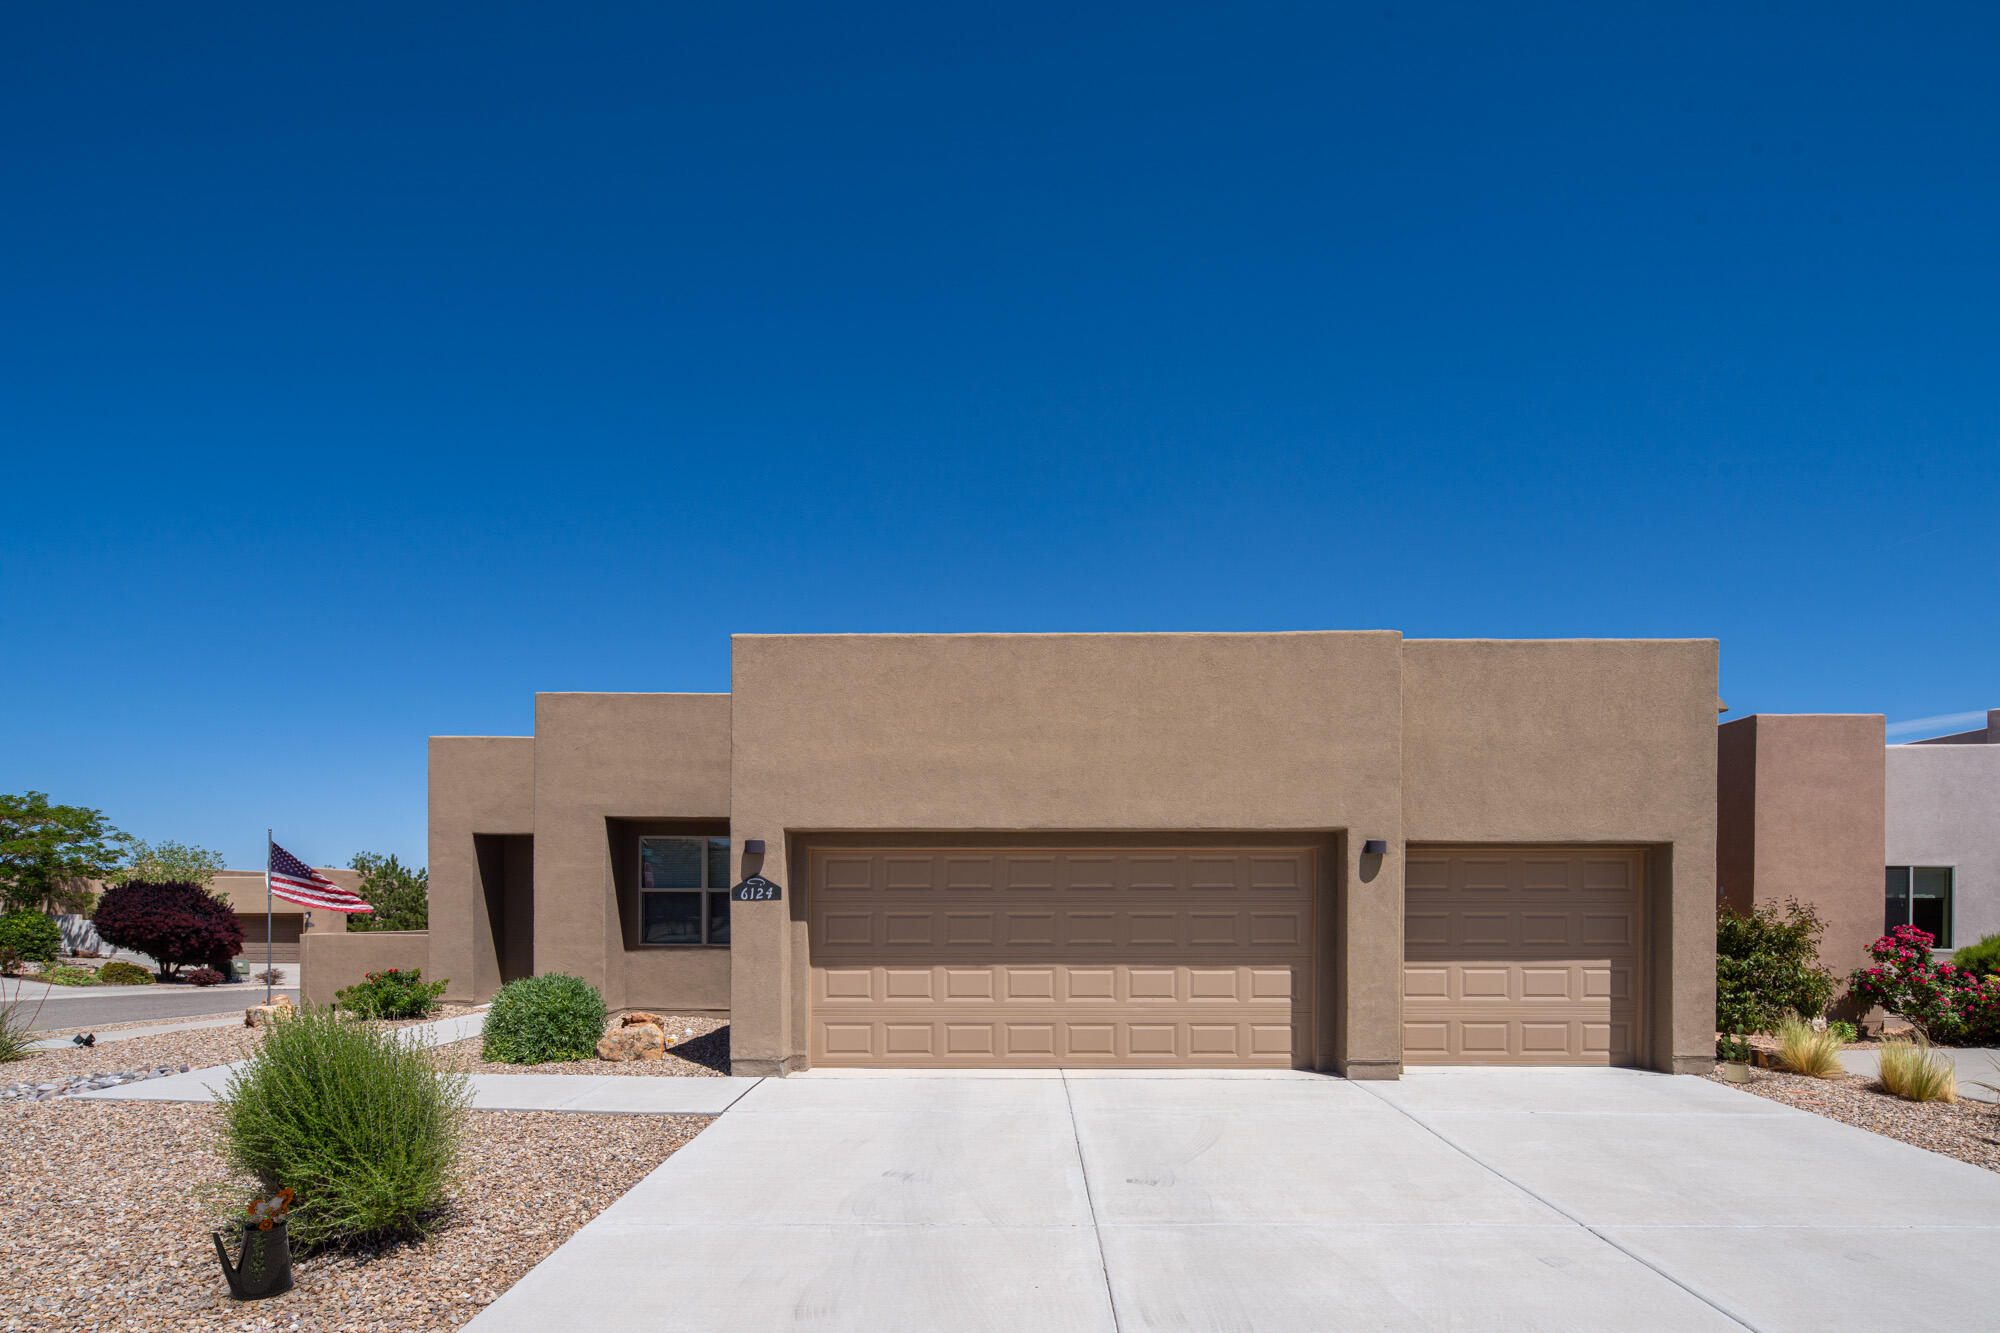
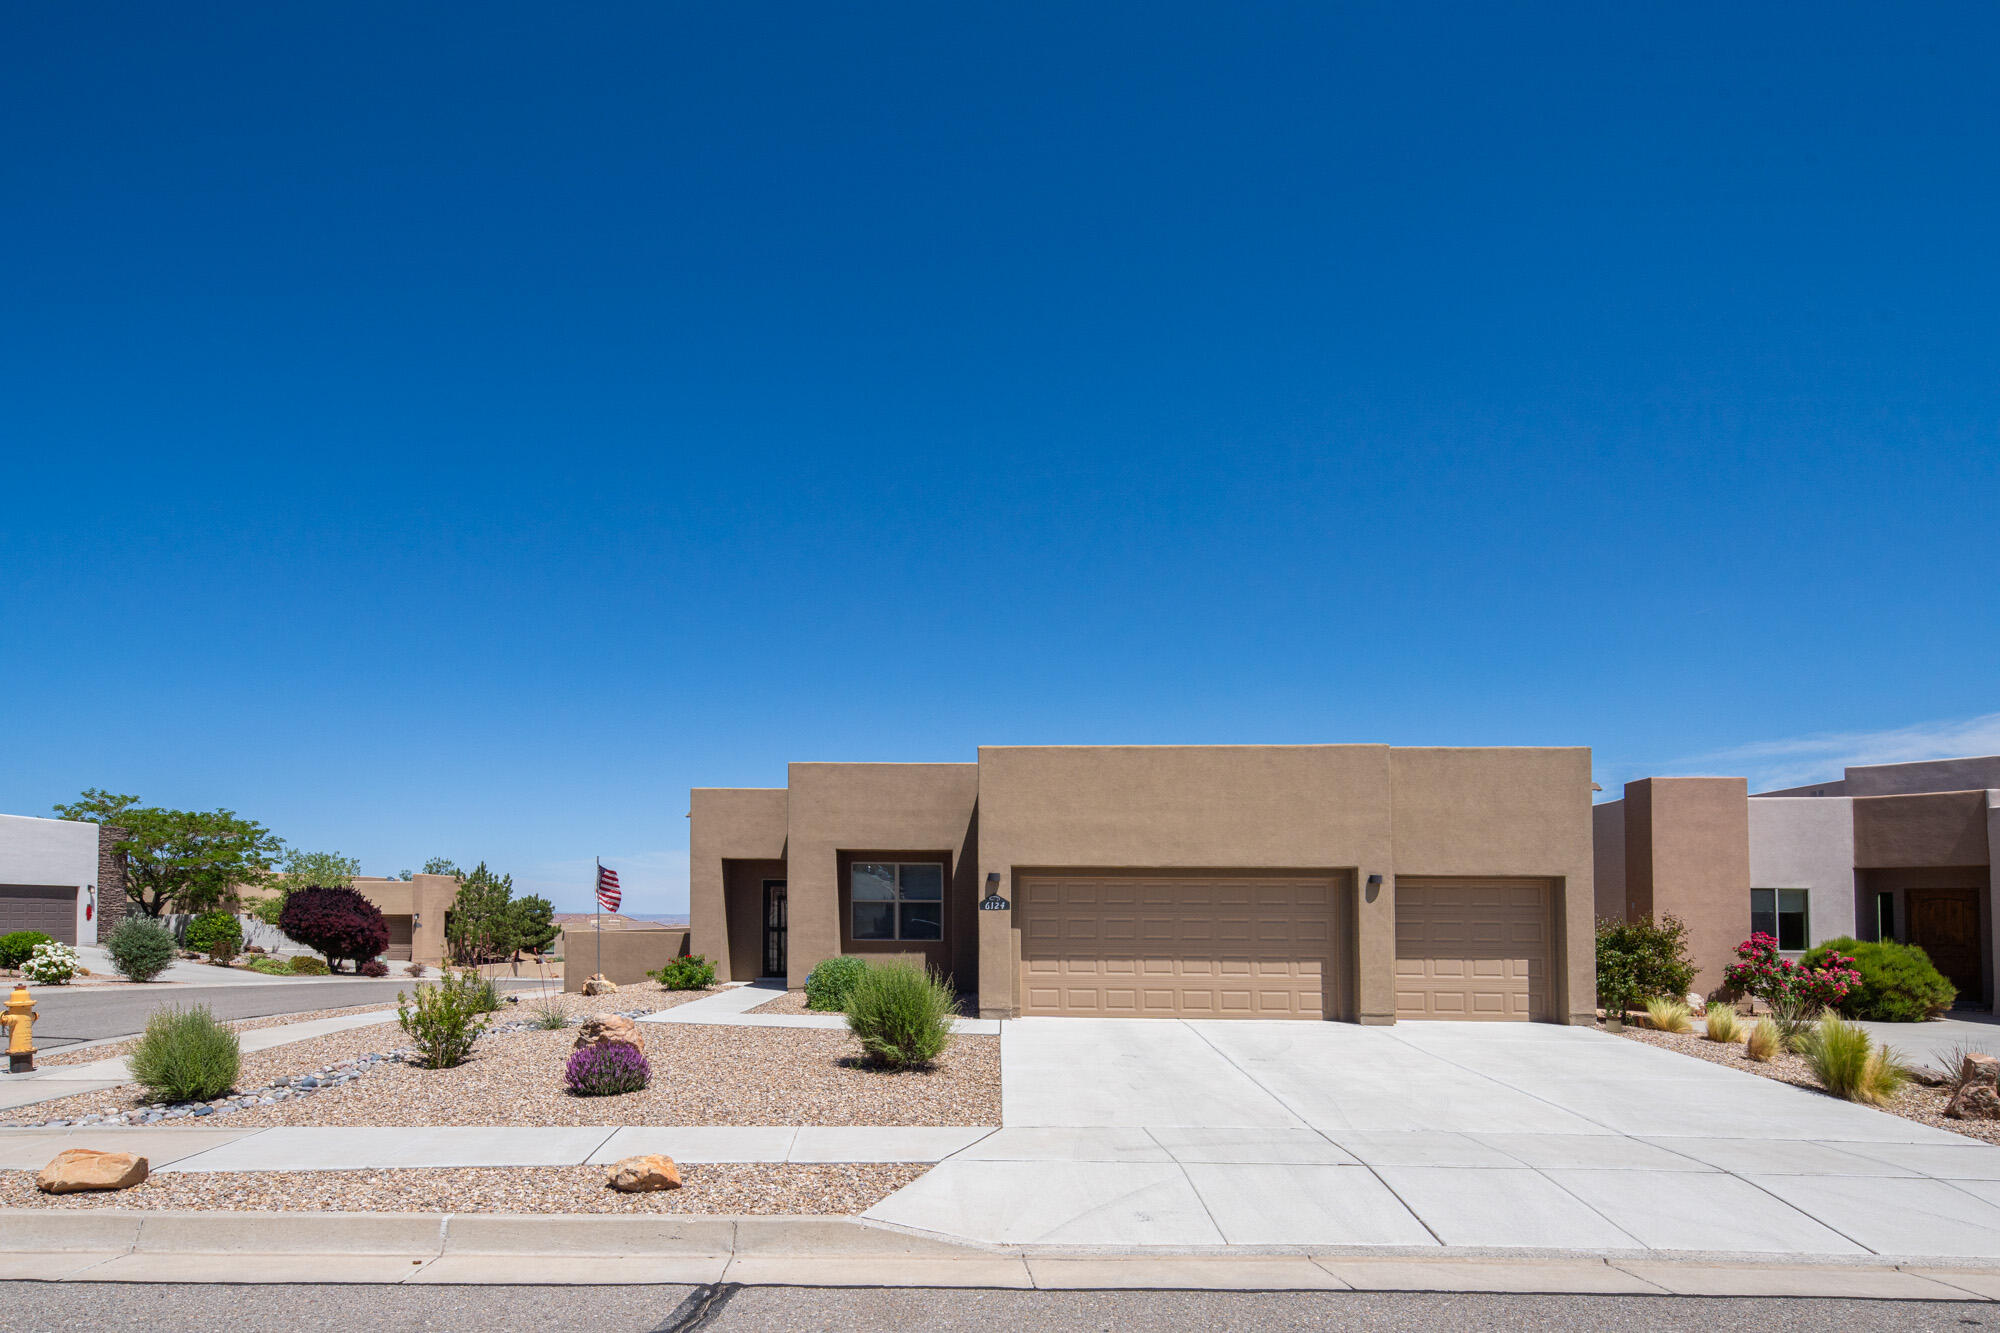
watering can: present [213,1187,308,1300] -> none [791,1050,827,1101]

